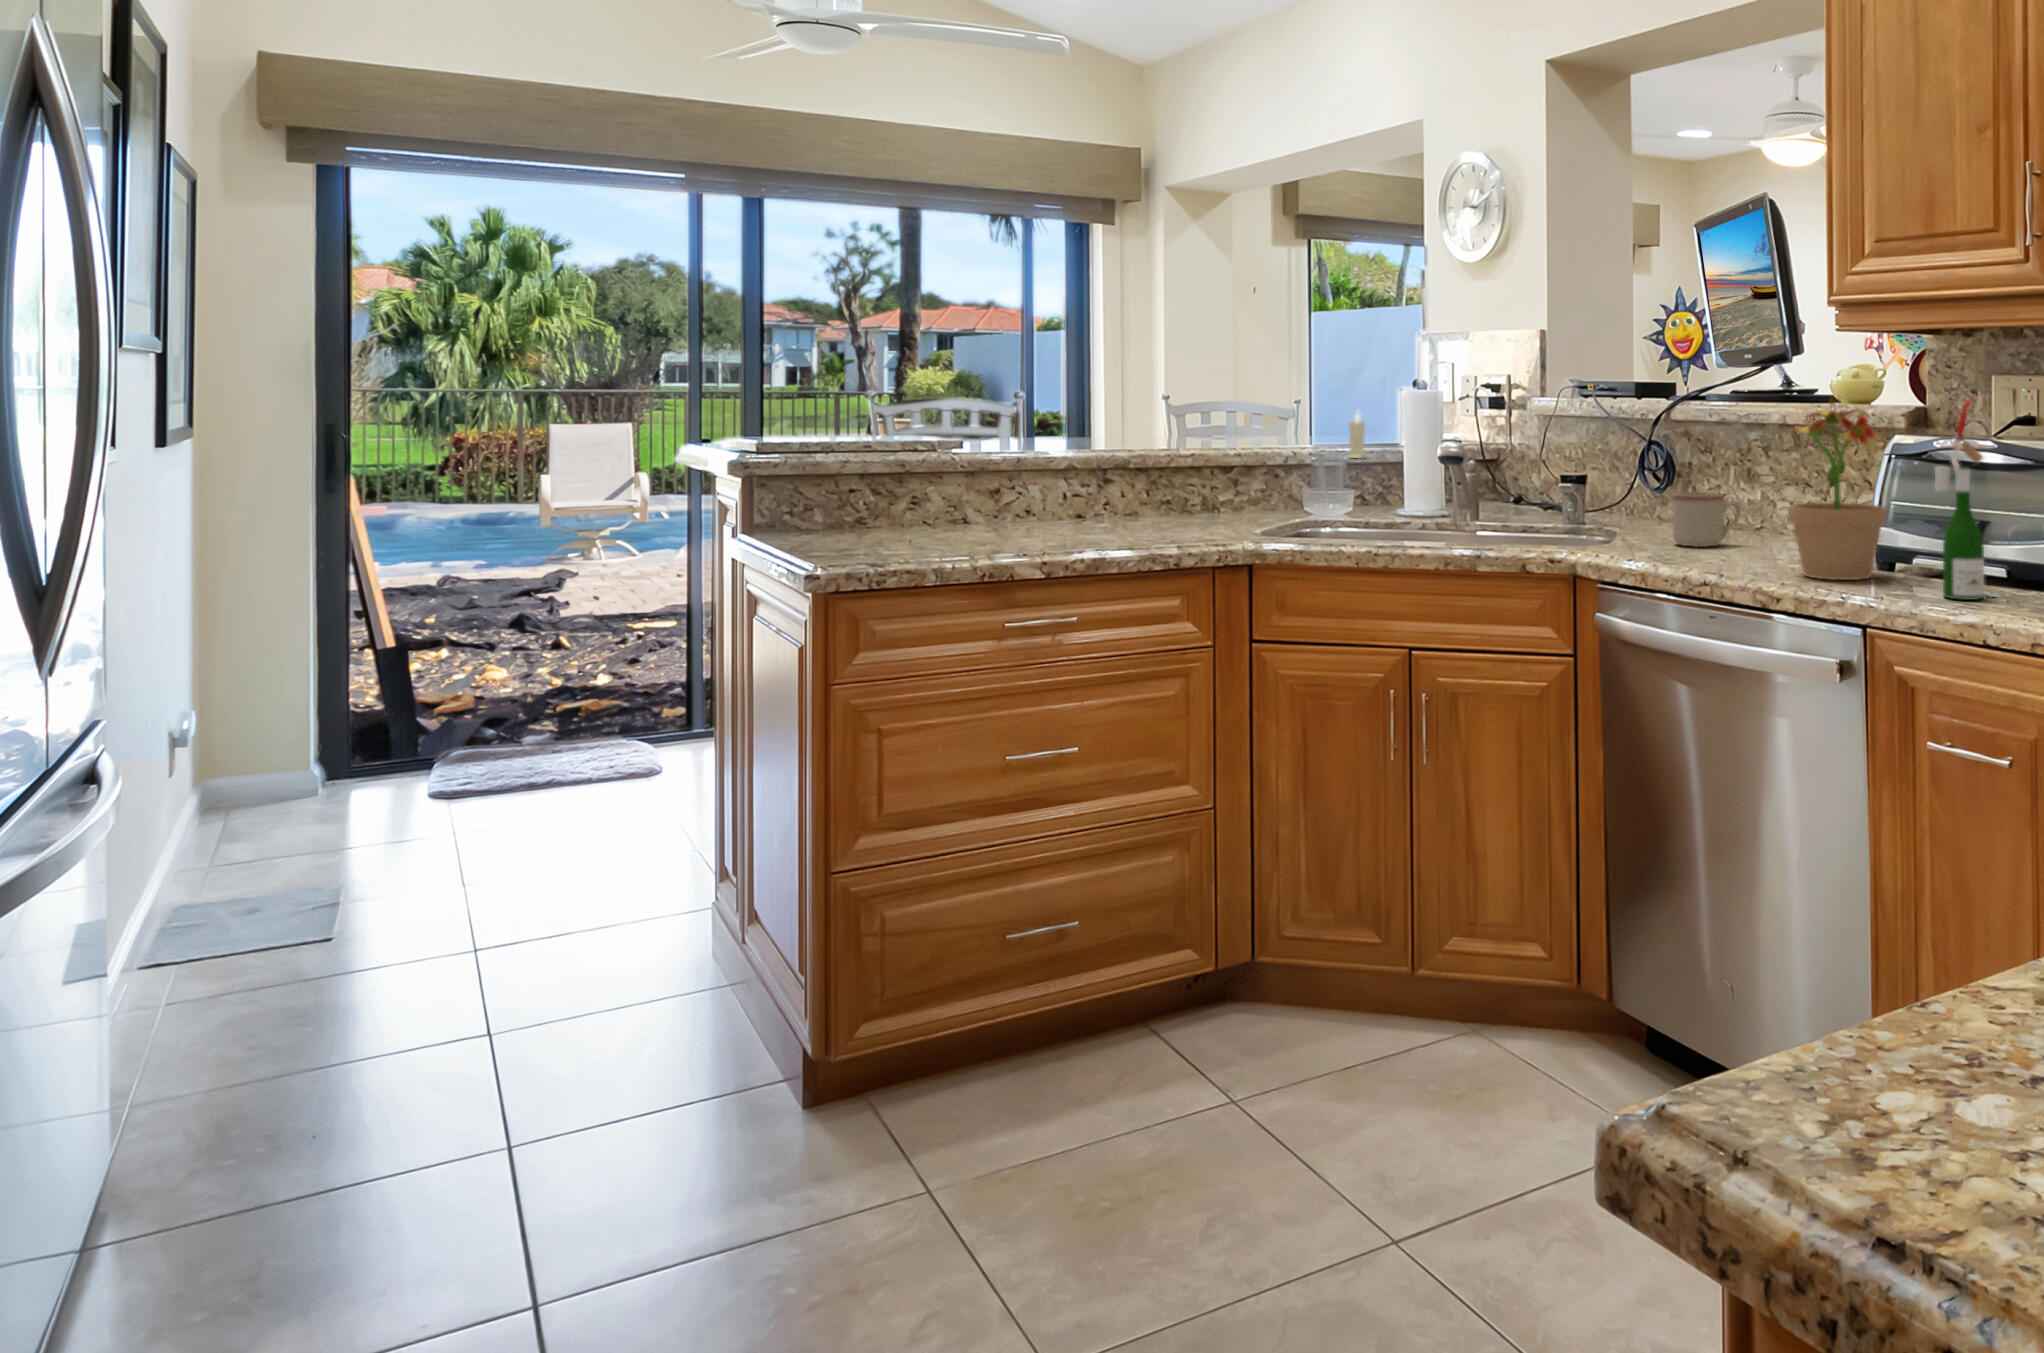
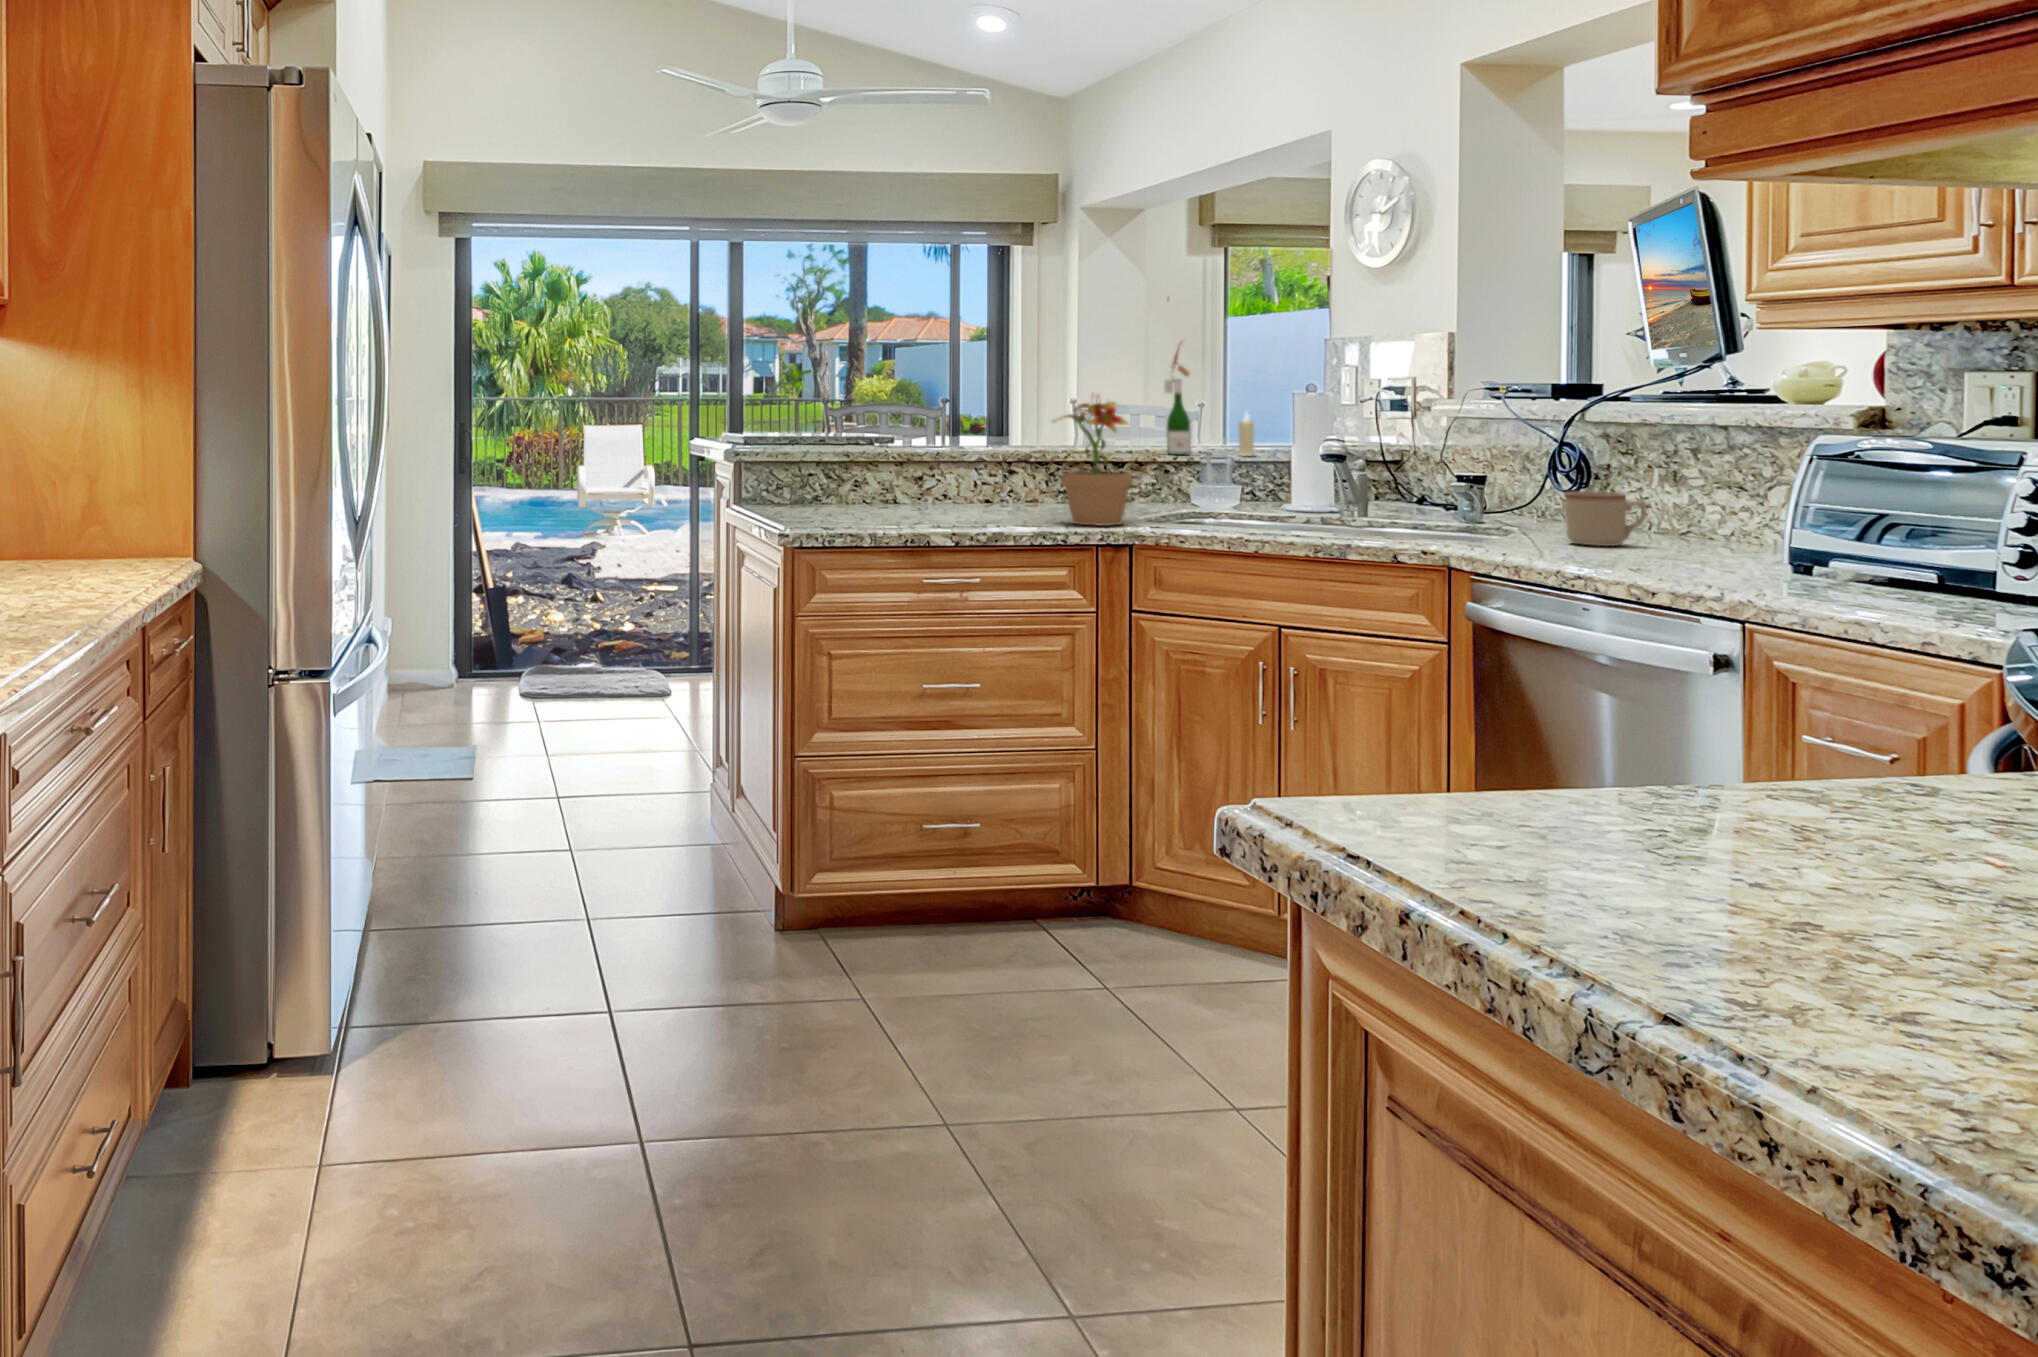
potted plant: present [1788,398,1887,580] -> present [1060,400,1133,526]
wine bottle: present [1935,398,1996,600] -> present [1164,350,1202,455]

